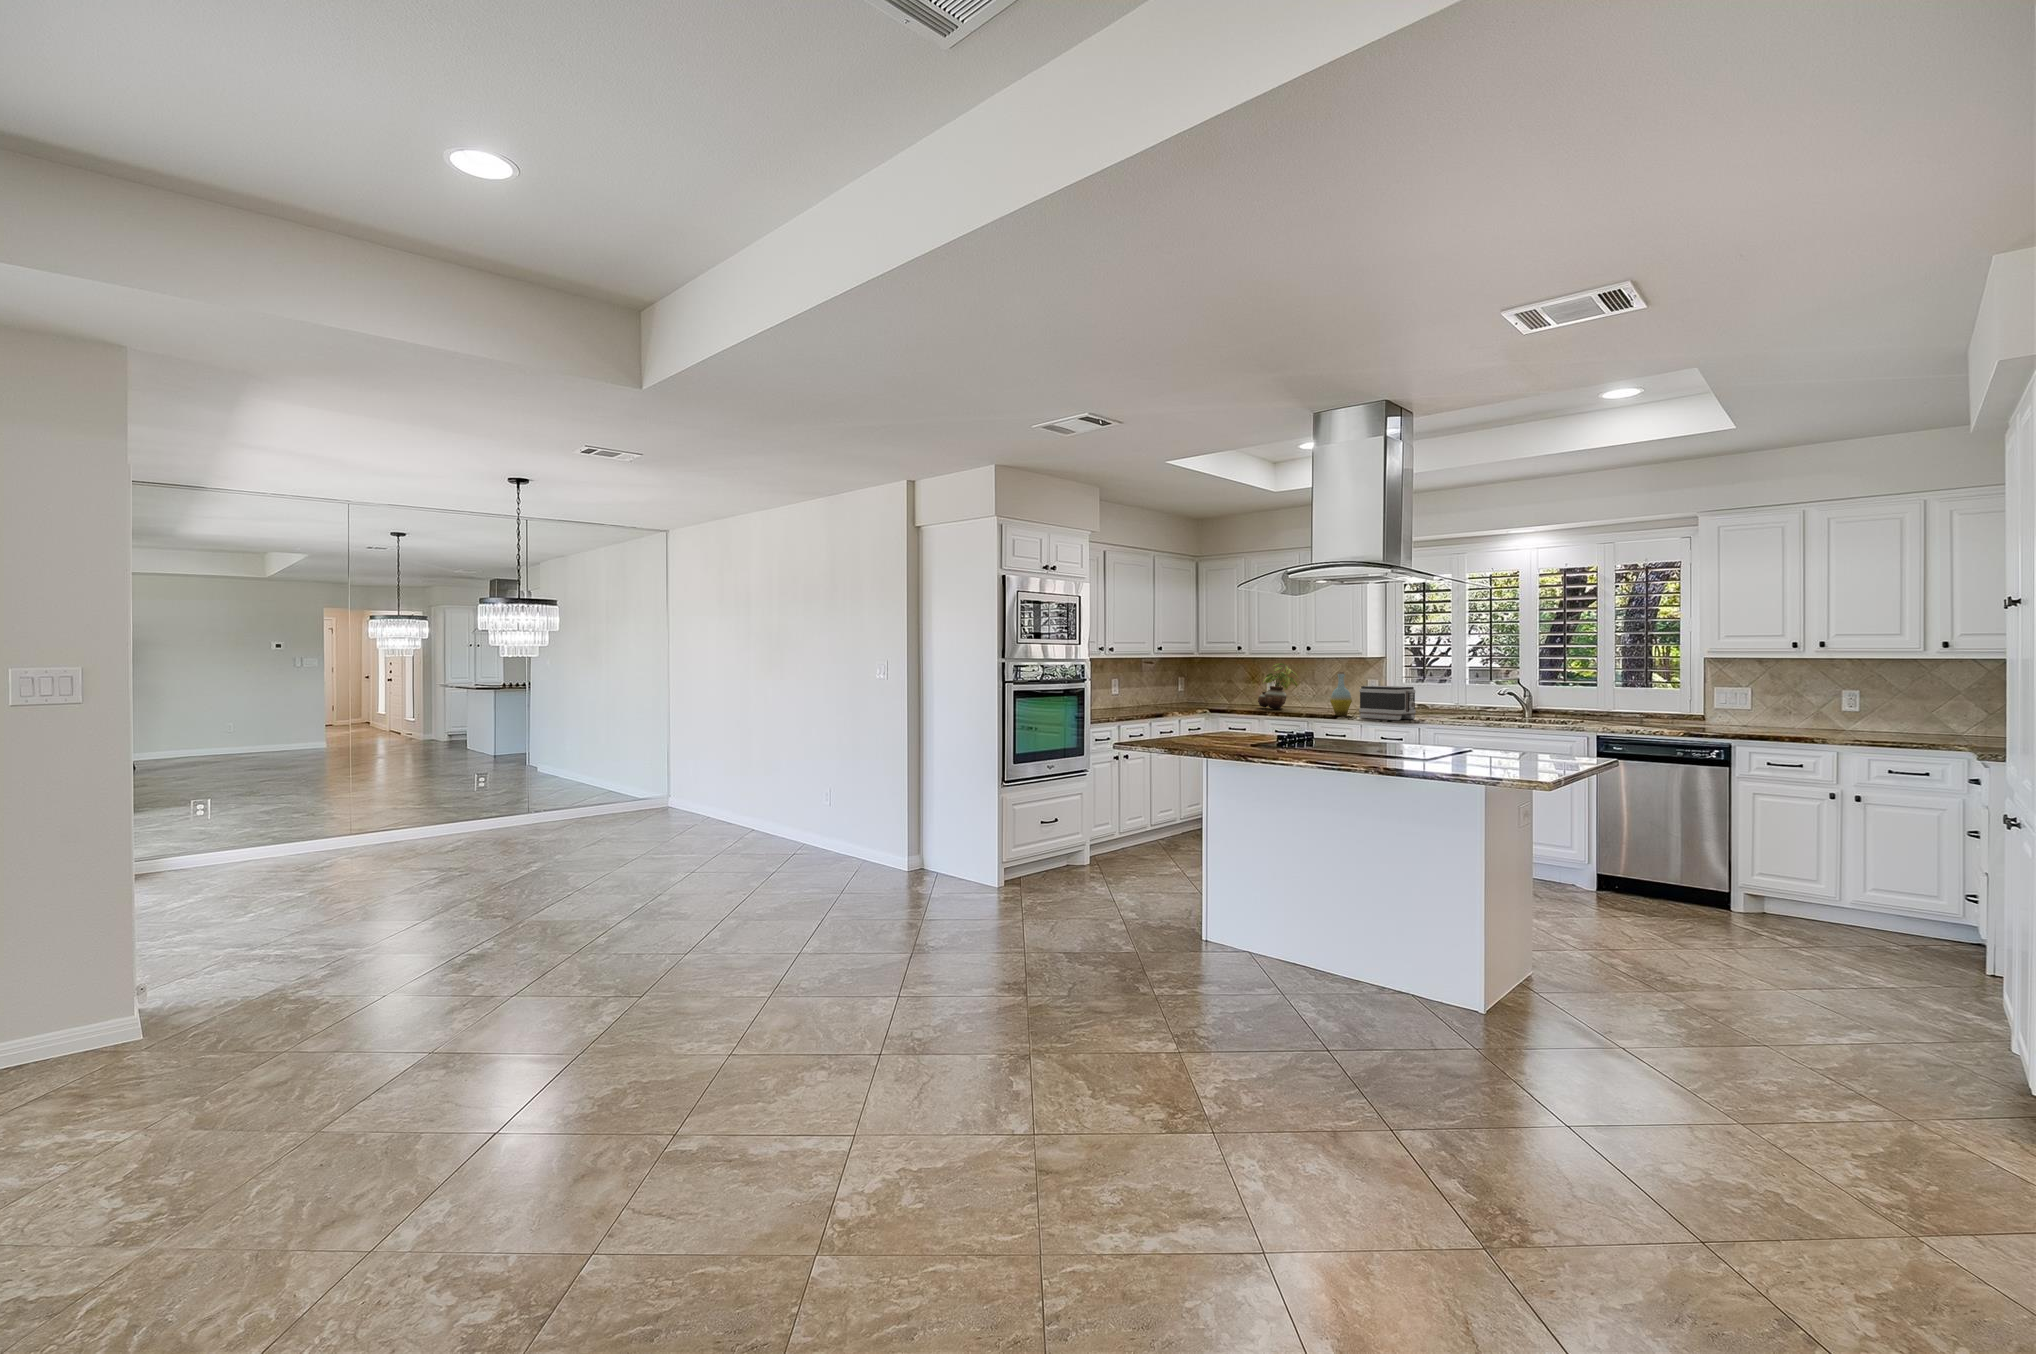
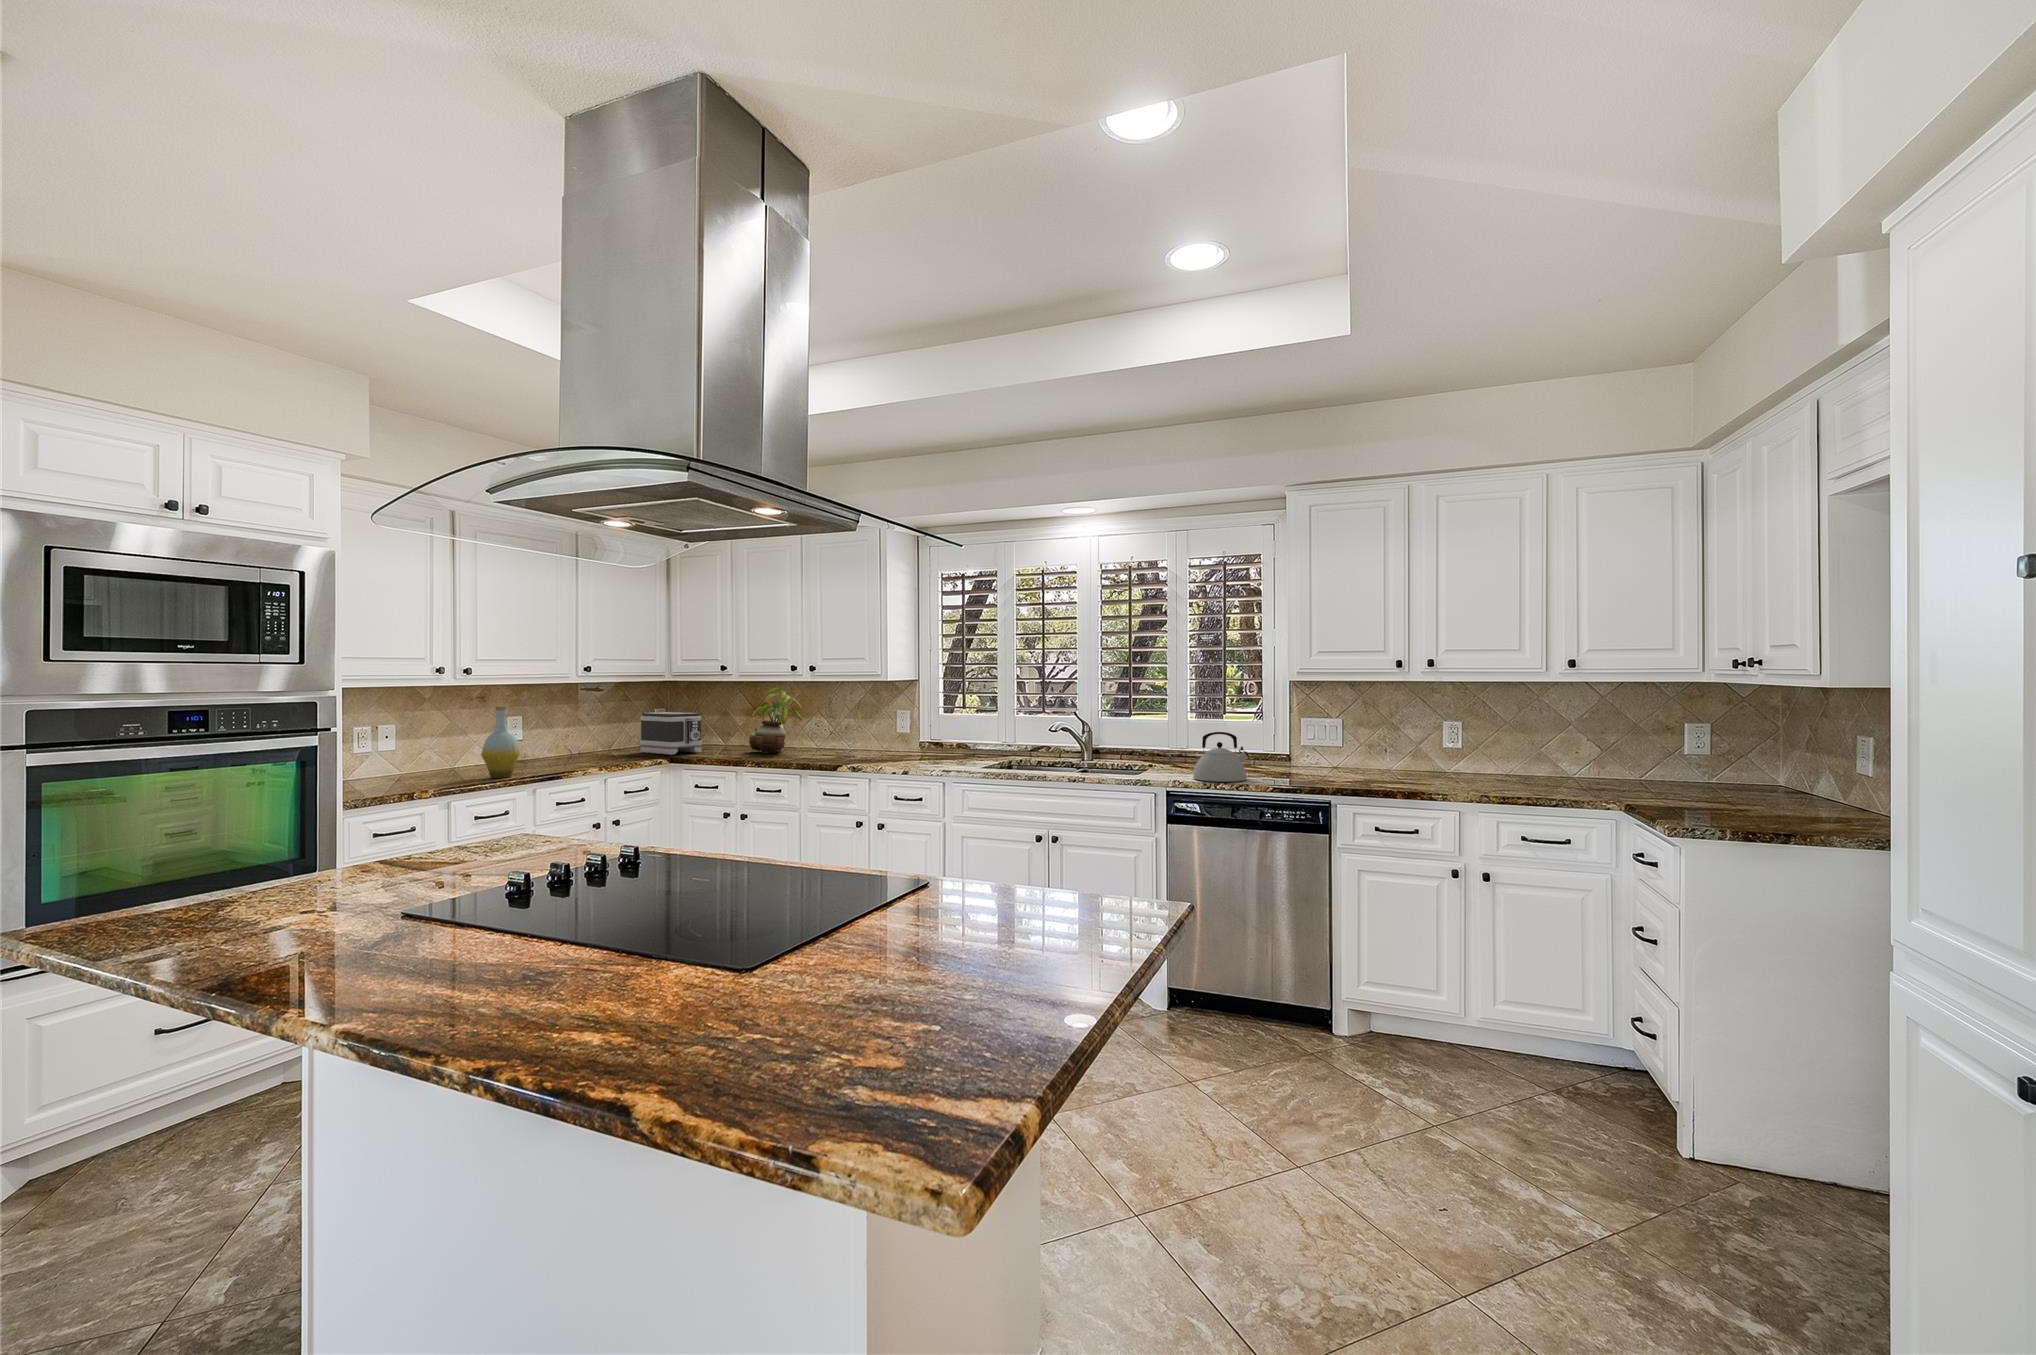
bottle: present [1330,672,1352,716] -> present [481,706,520,778]
toaster: present [1359,686,1416,720] -> present [640,712,702,755]
kettle: none [1618,696,1664,730] -> present [1193,732,1249,782]

